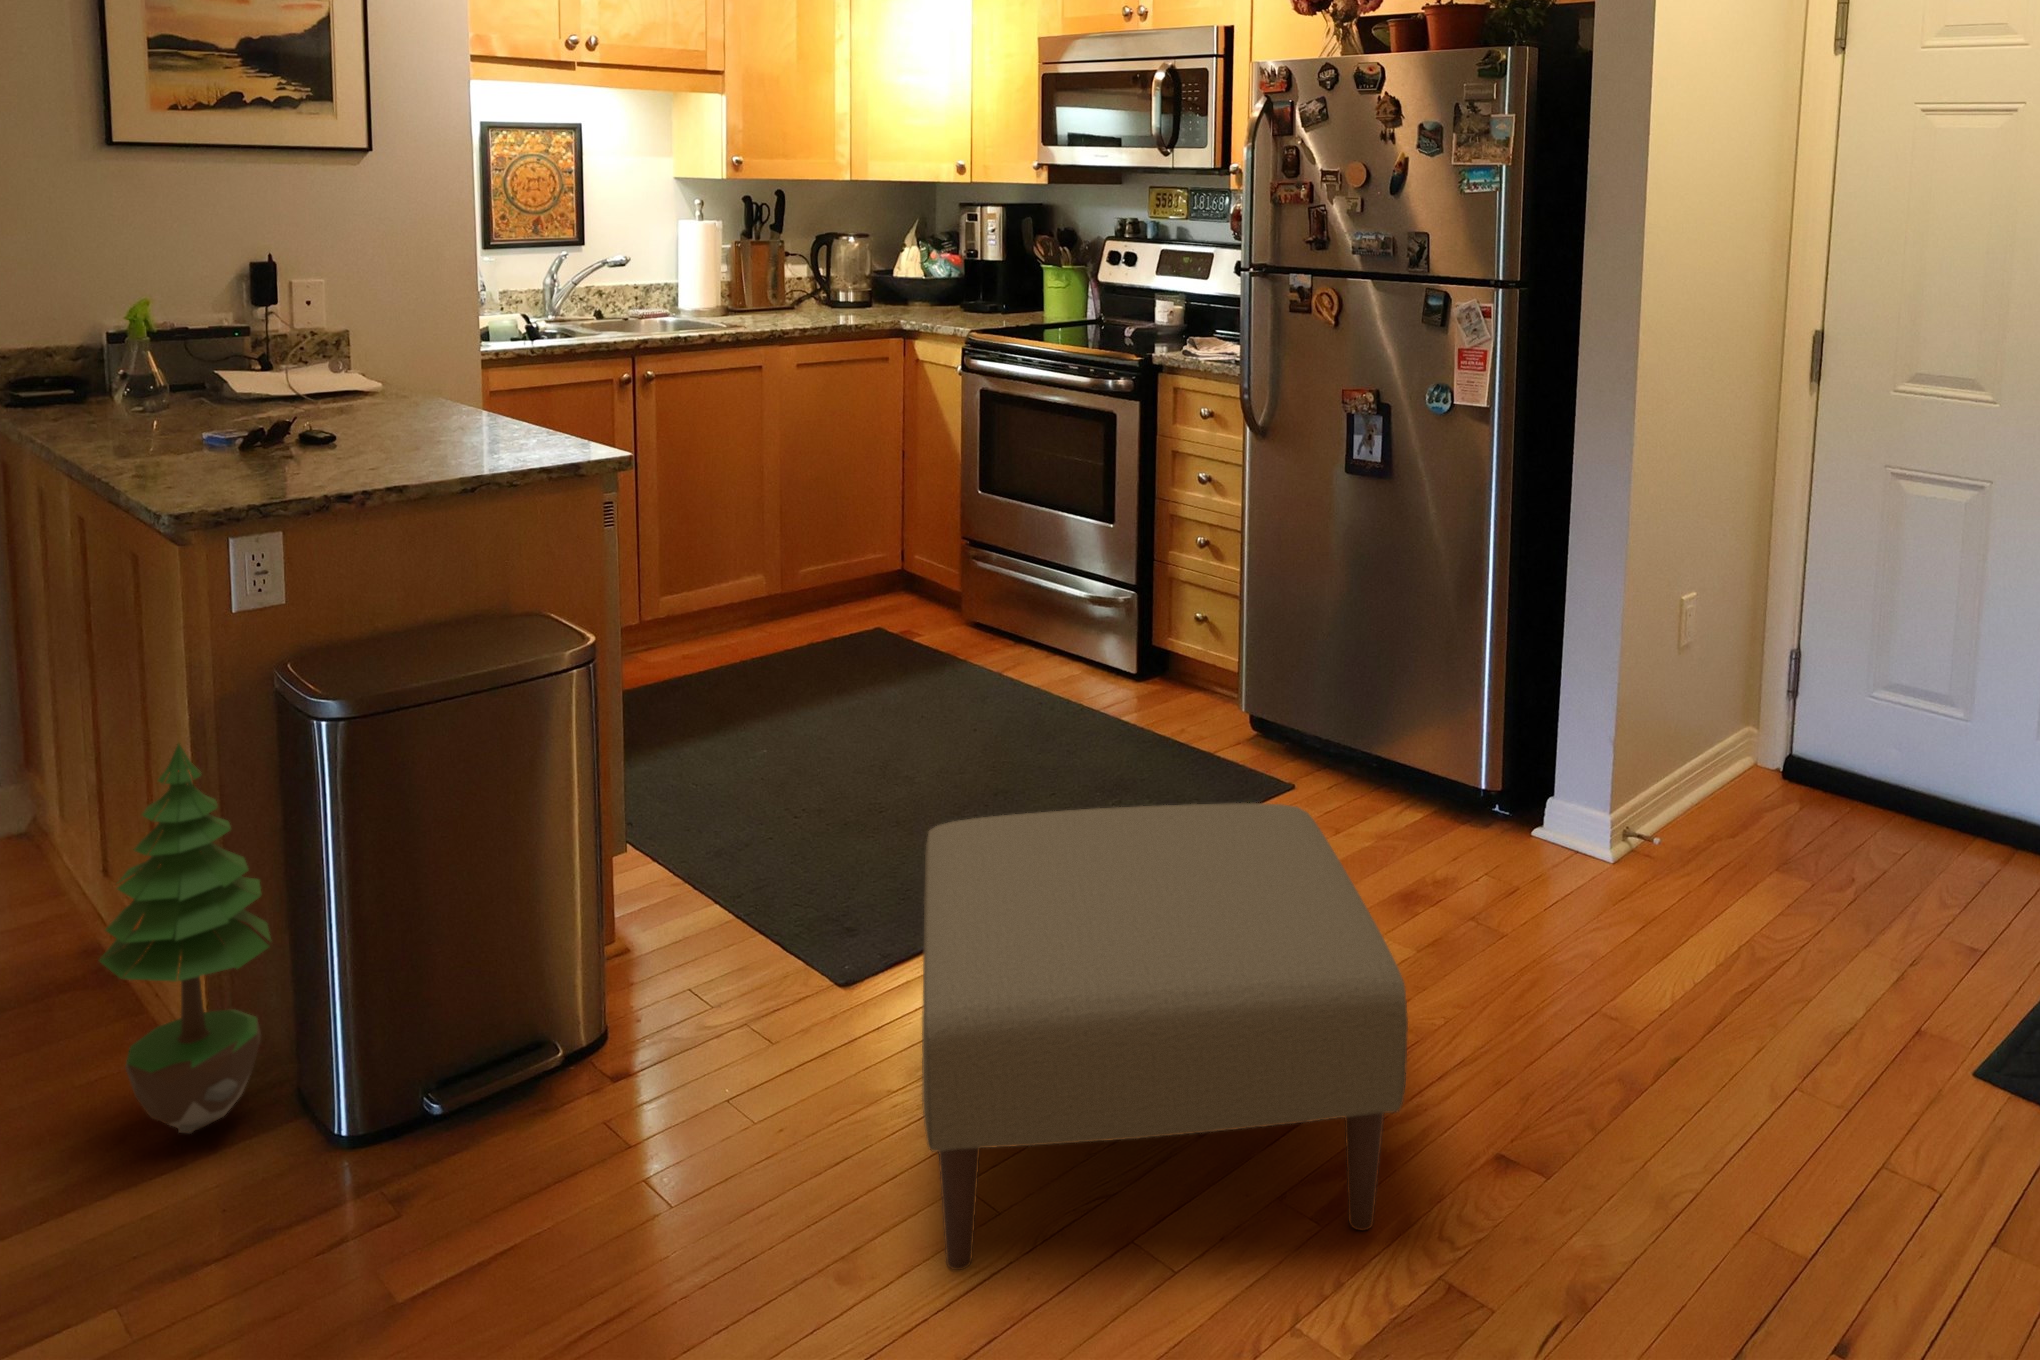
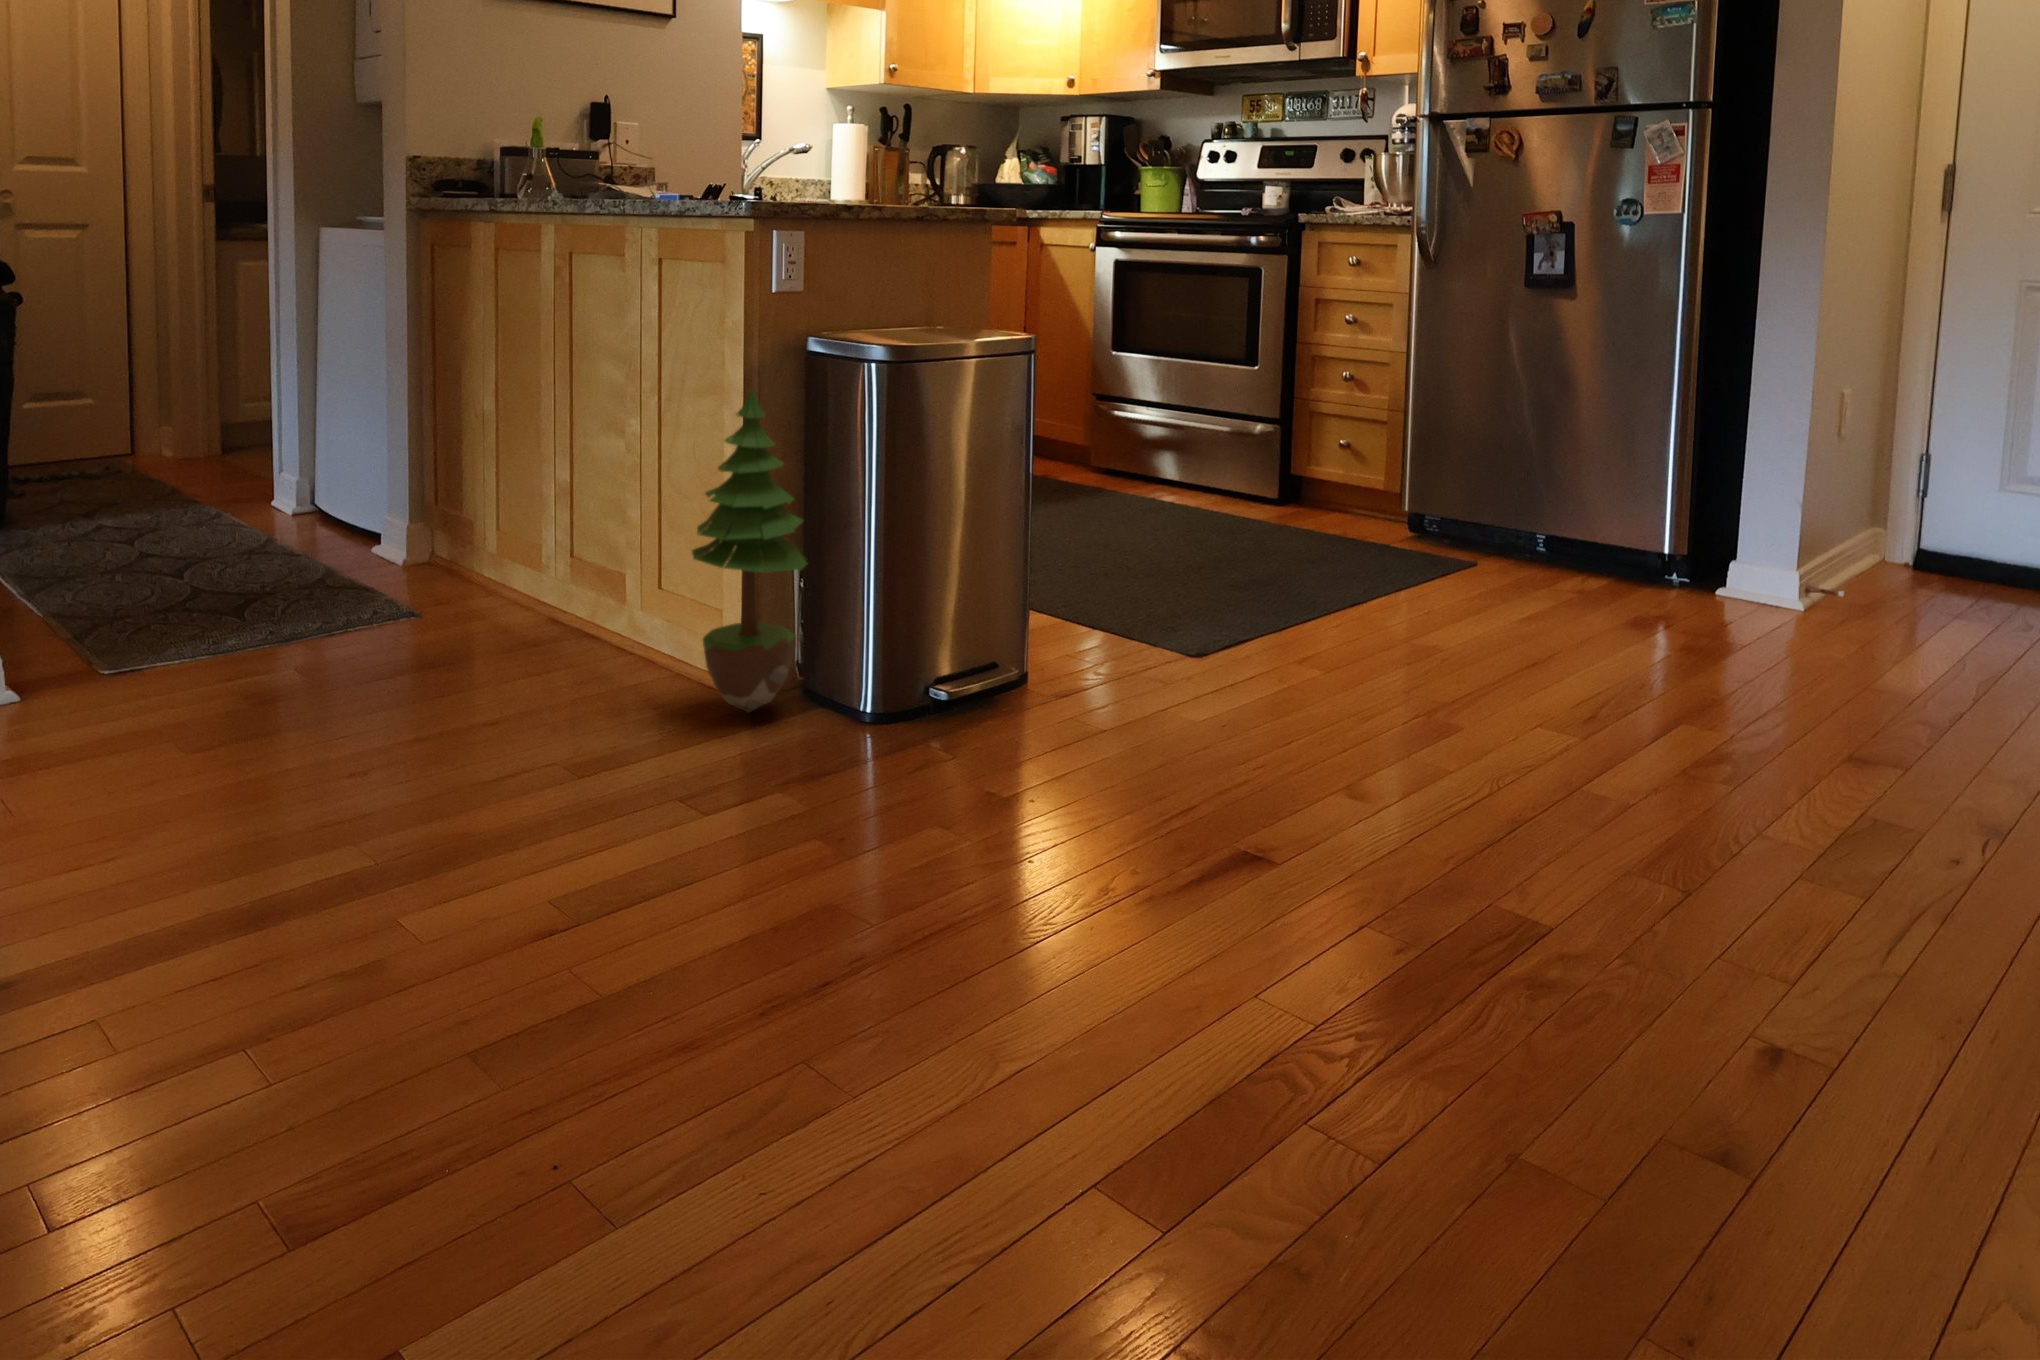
ottoman: present [922,803,1408,1270] -> none [1303,496,1837,804]

